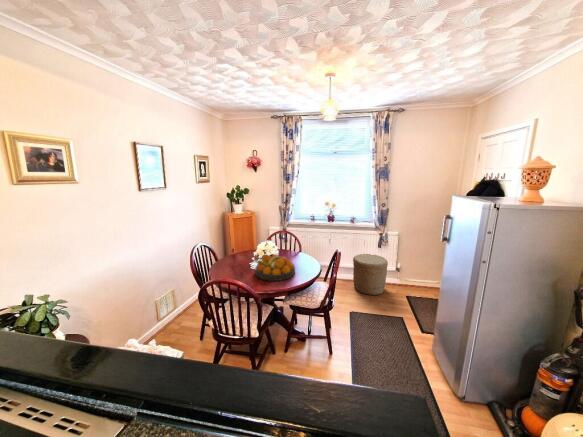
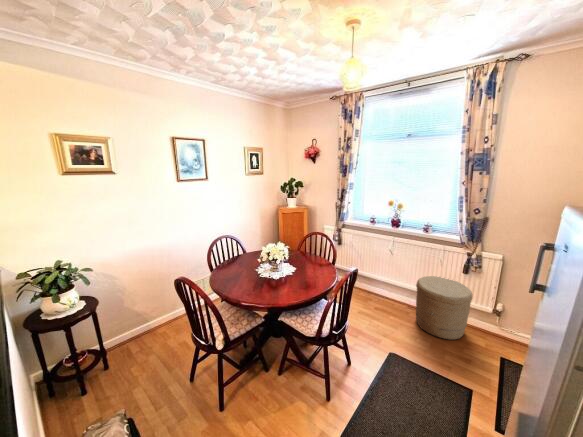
fruit bowl: present [255,254,295,281] -> none [248,259,295,293]

